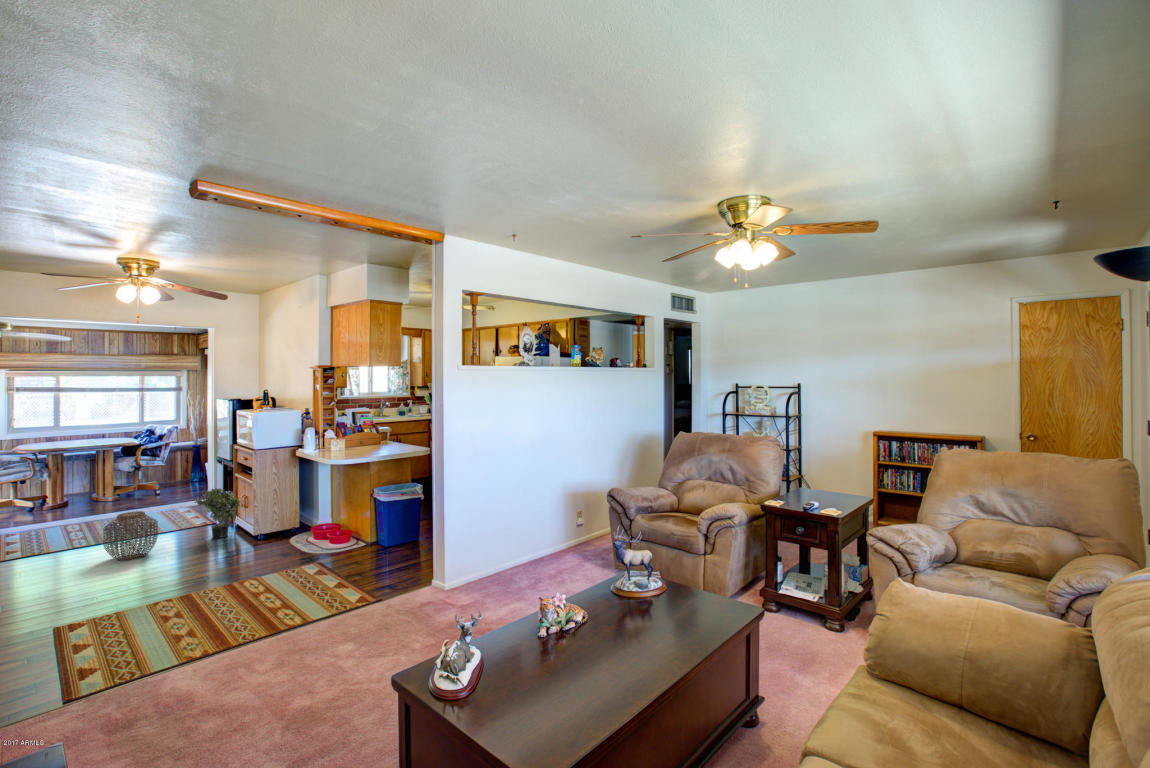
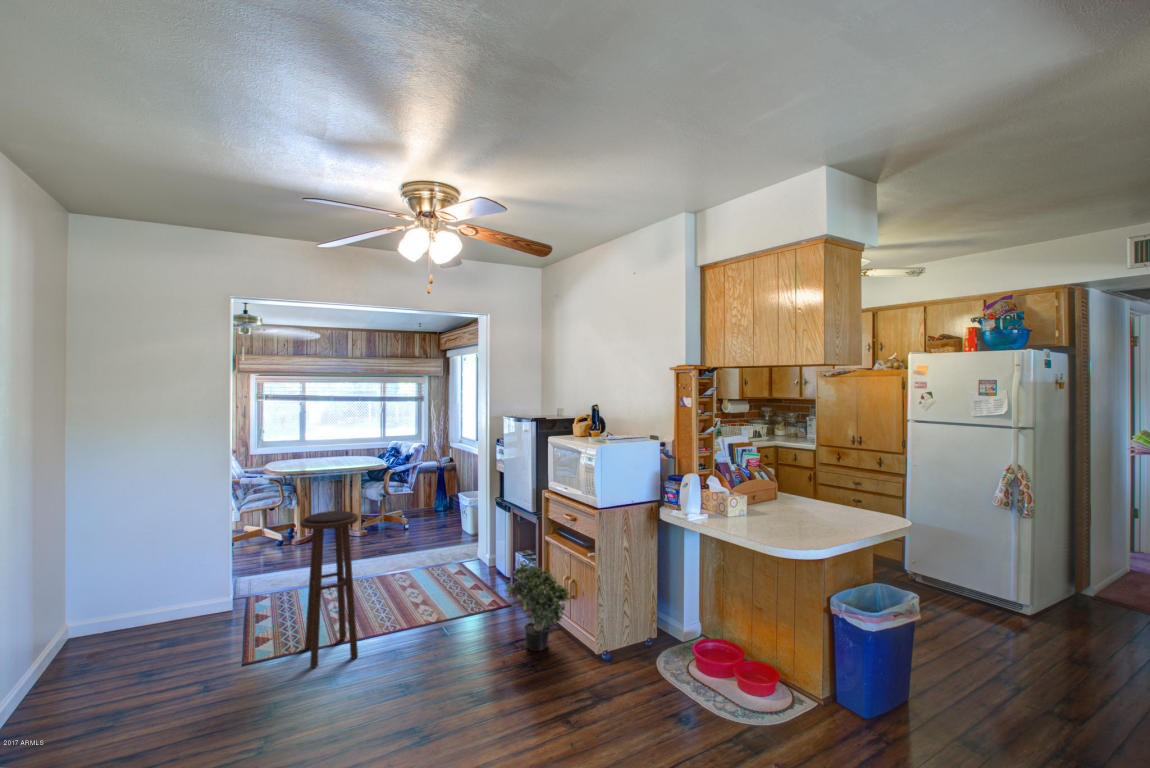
stool: none [41,460,88,556] -> present [300,511,359,668]
woven basket: present [103,511,158,560] -> none [389,611,464,703]

